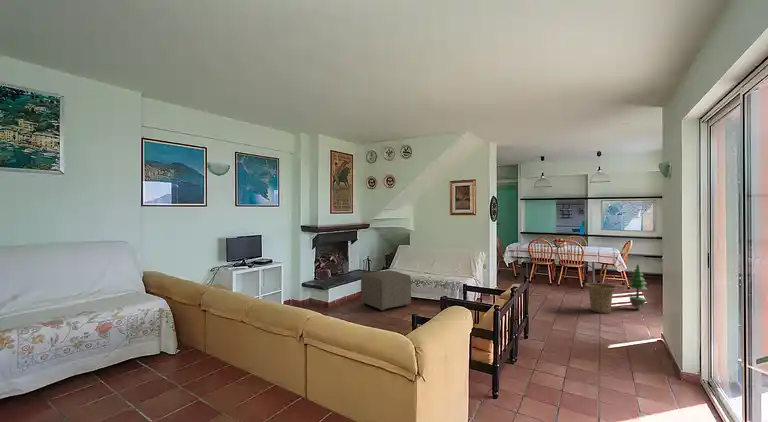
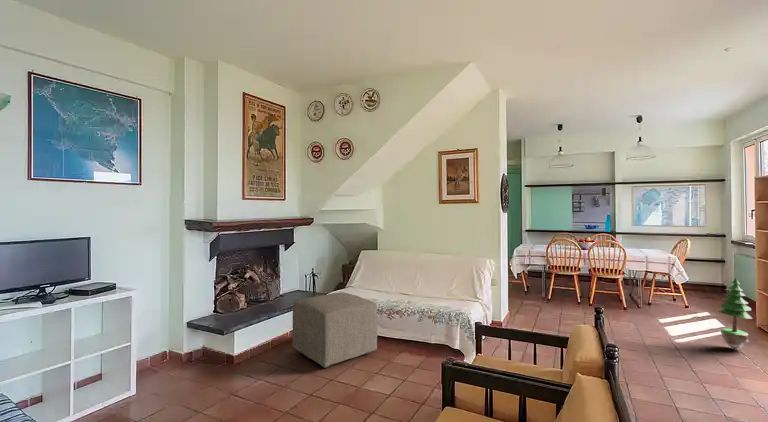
basket: present [585,283,617,313] -> none [656,308,713,361]

